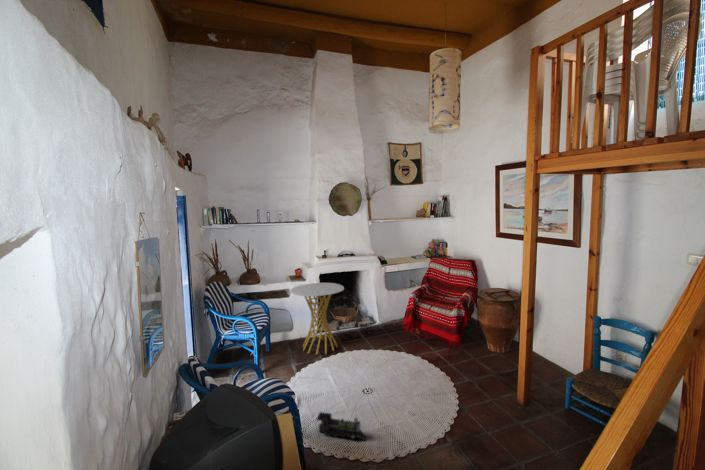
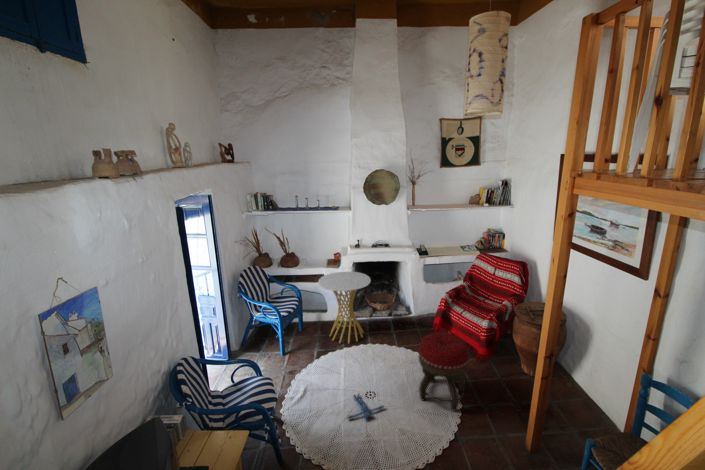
footstool: none [409,319,456,389] -> present [419,332,470,411]
plush toy: none [352,389,386,412] -> present [347,394,384,419]
toy train: present [317,412,365,440] -> none [302,417,345,455]

